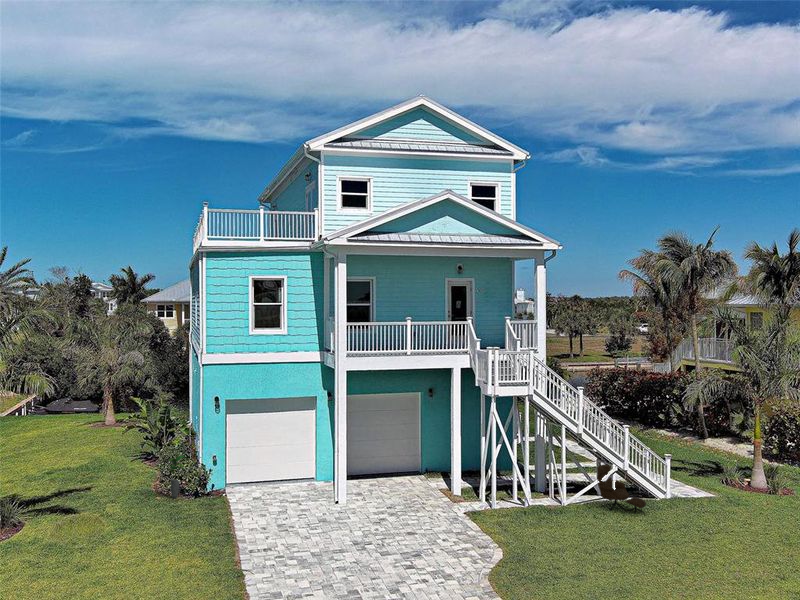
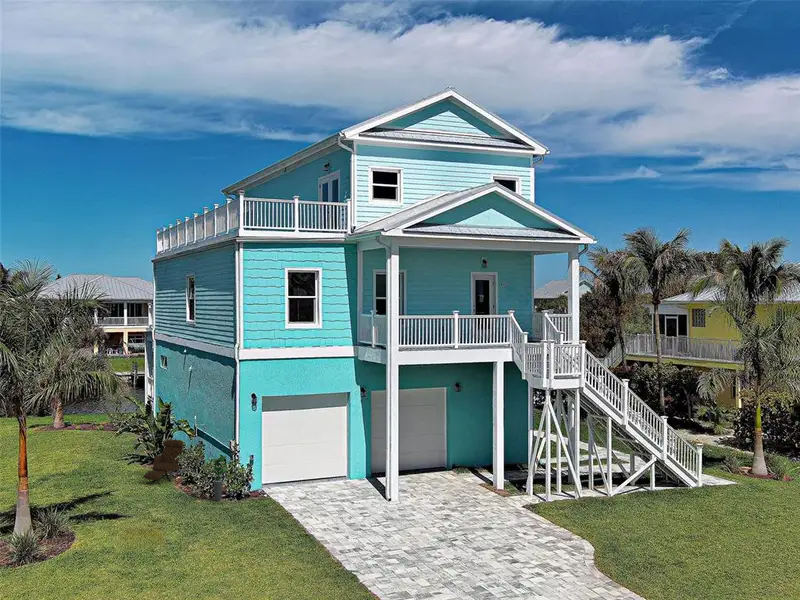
lounge chair: present [597,464,646,514] -> present [144,440,183,485]

